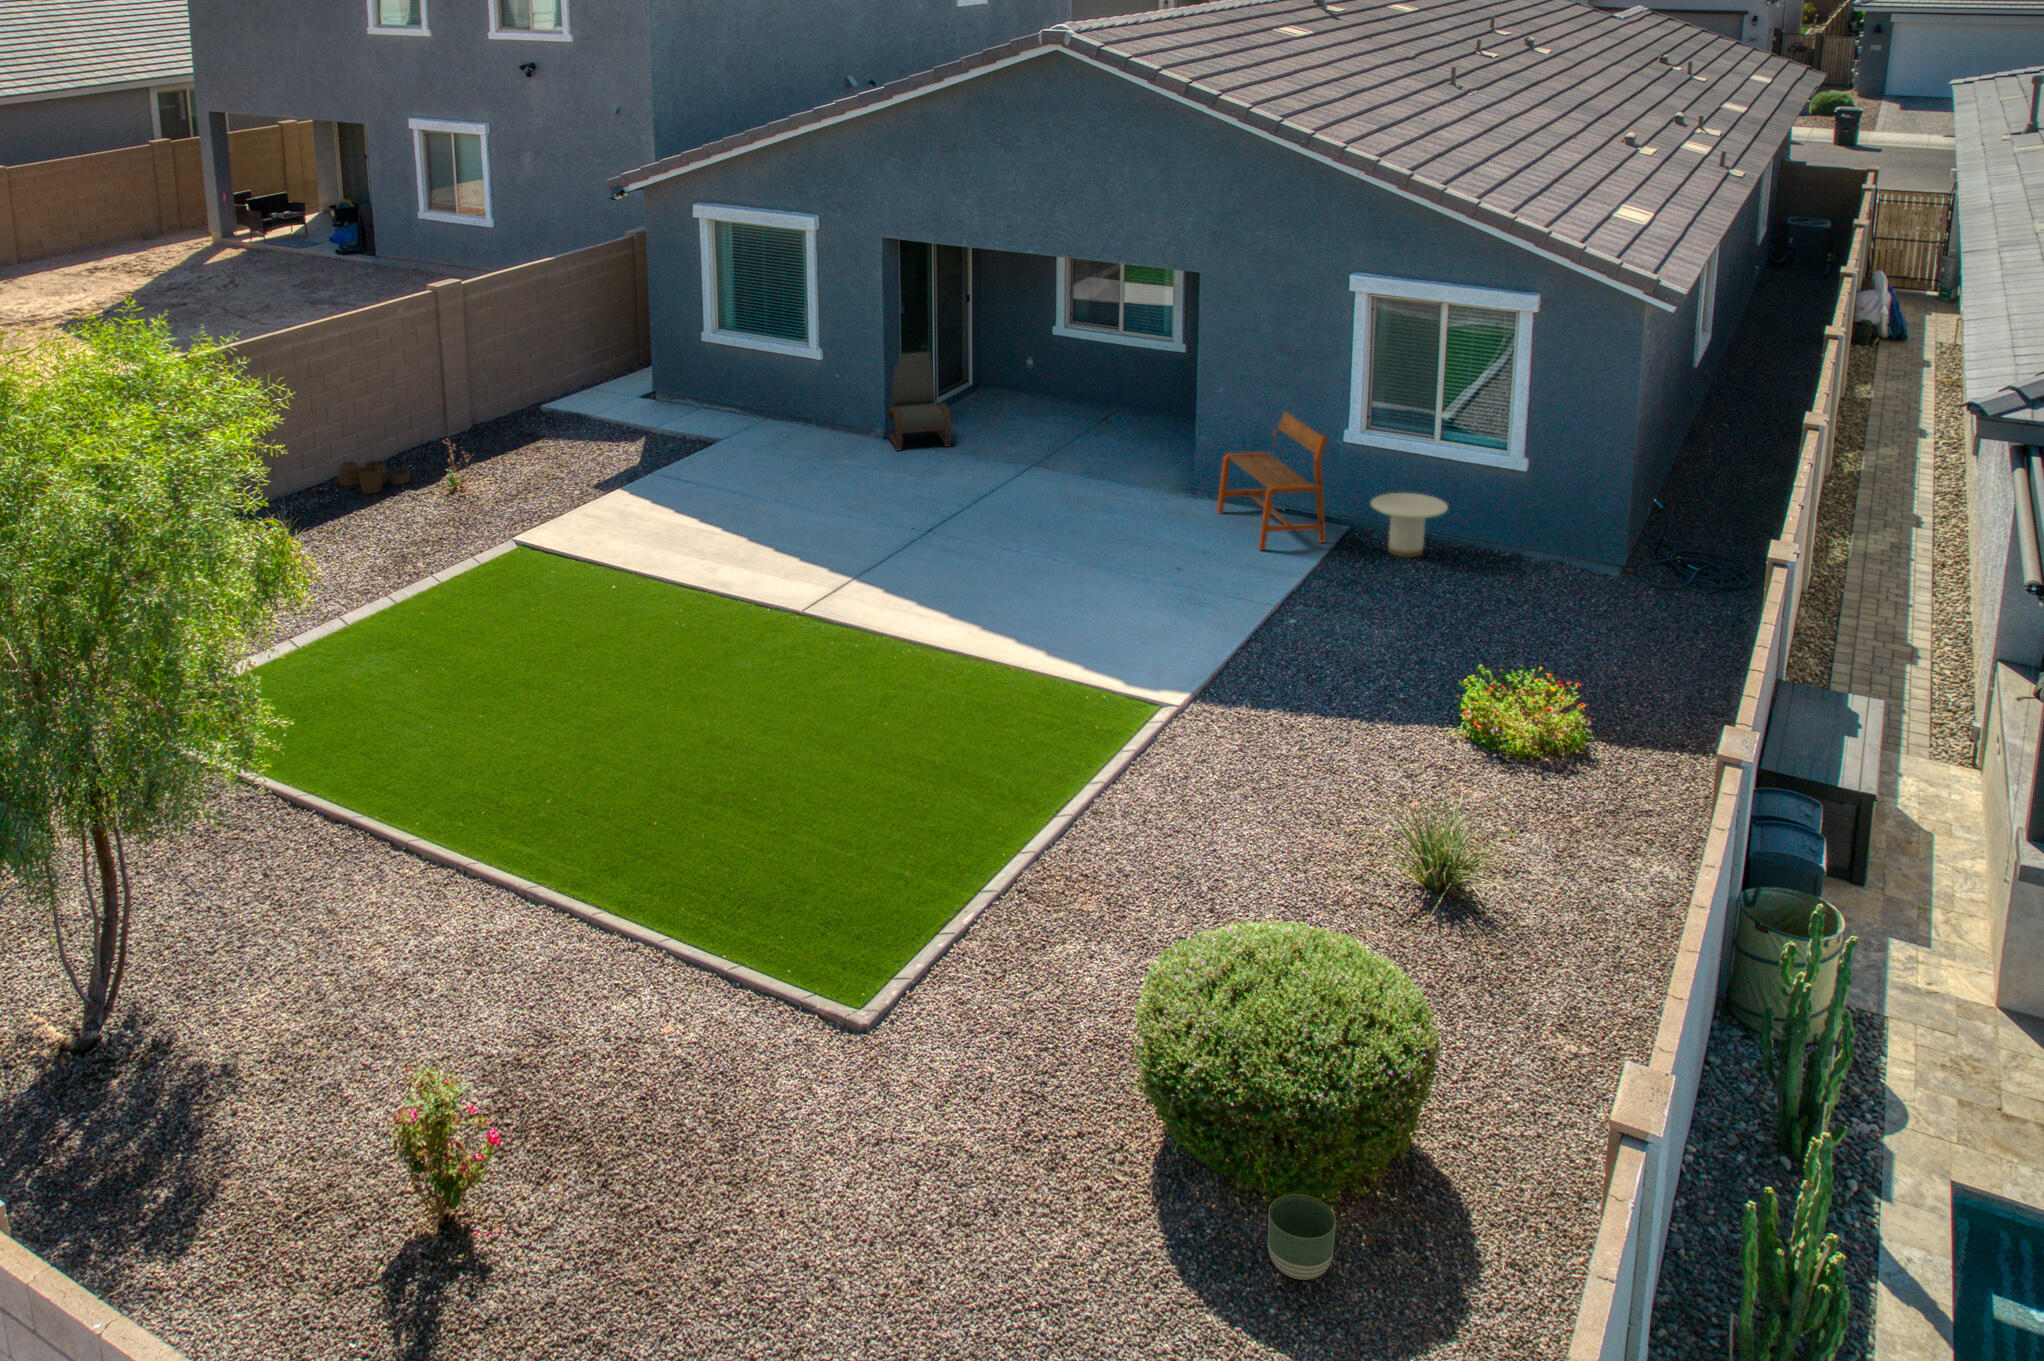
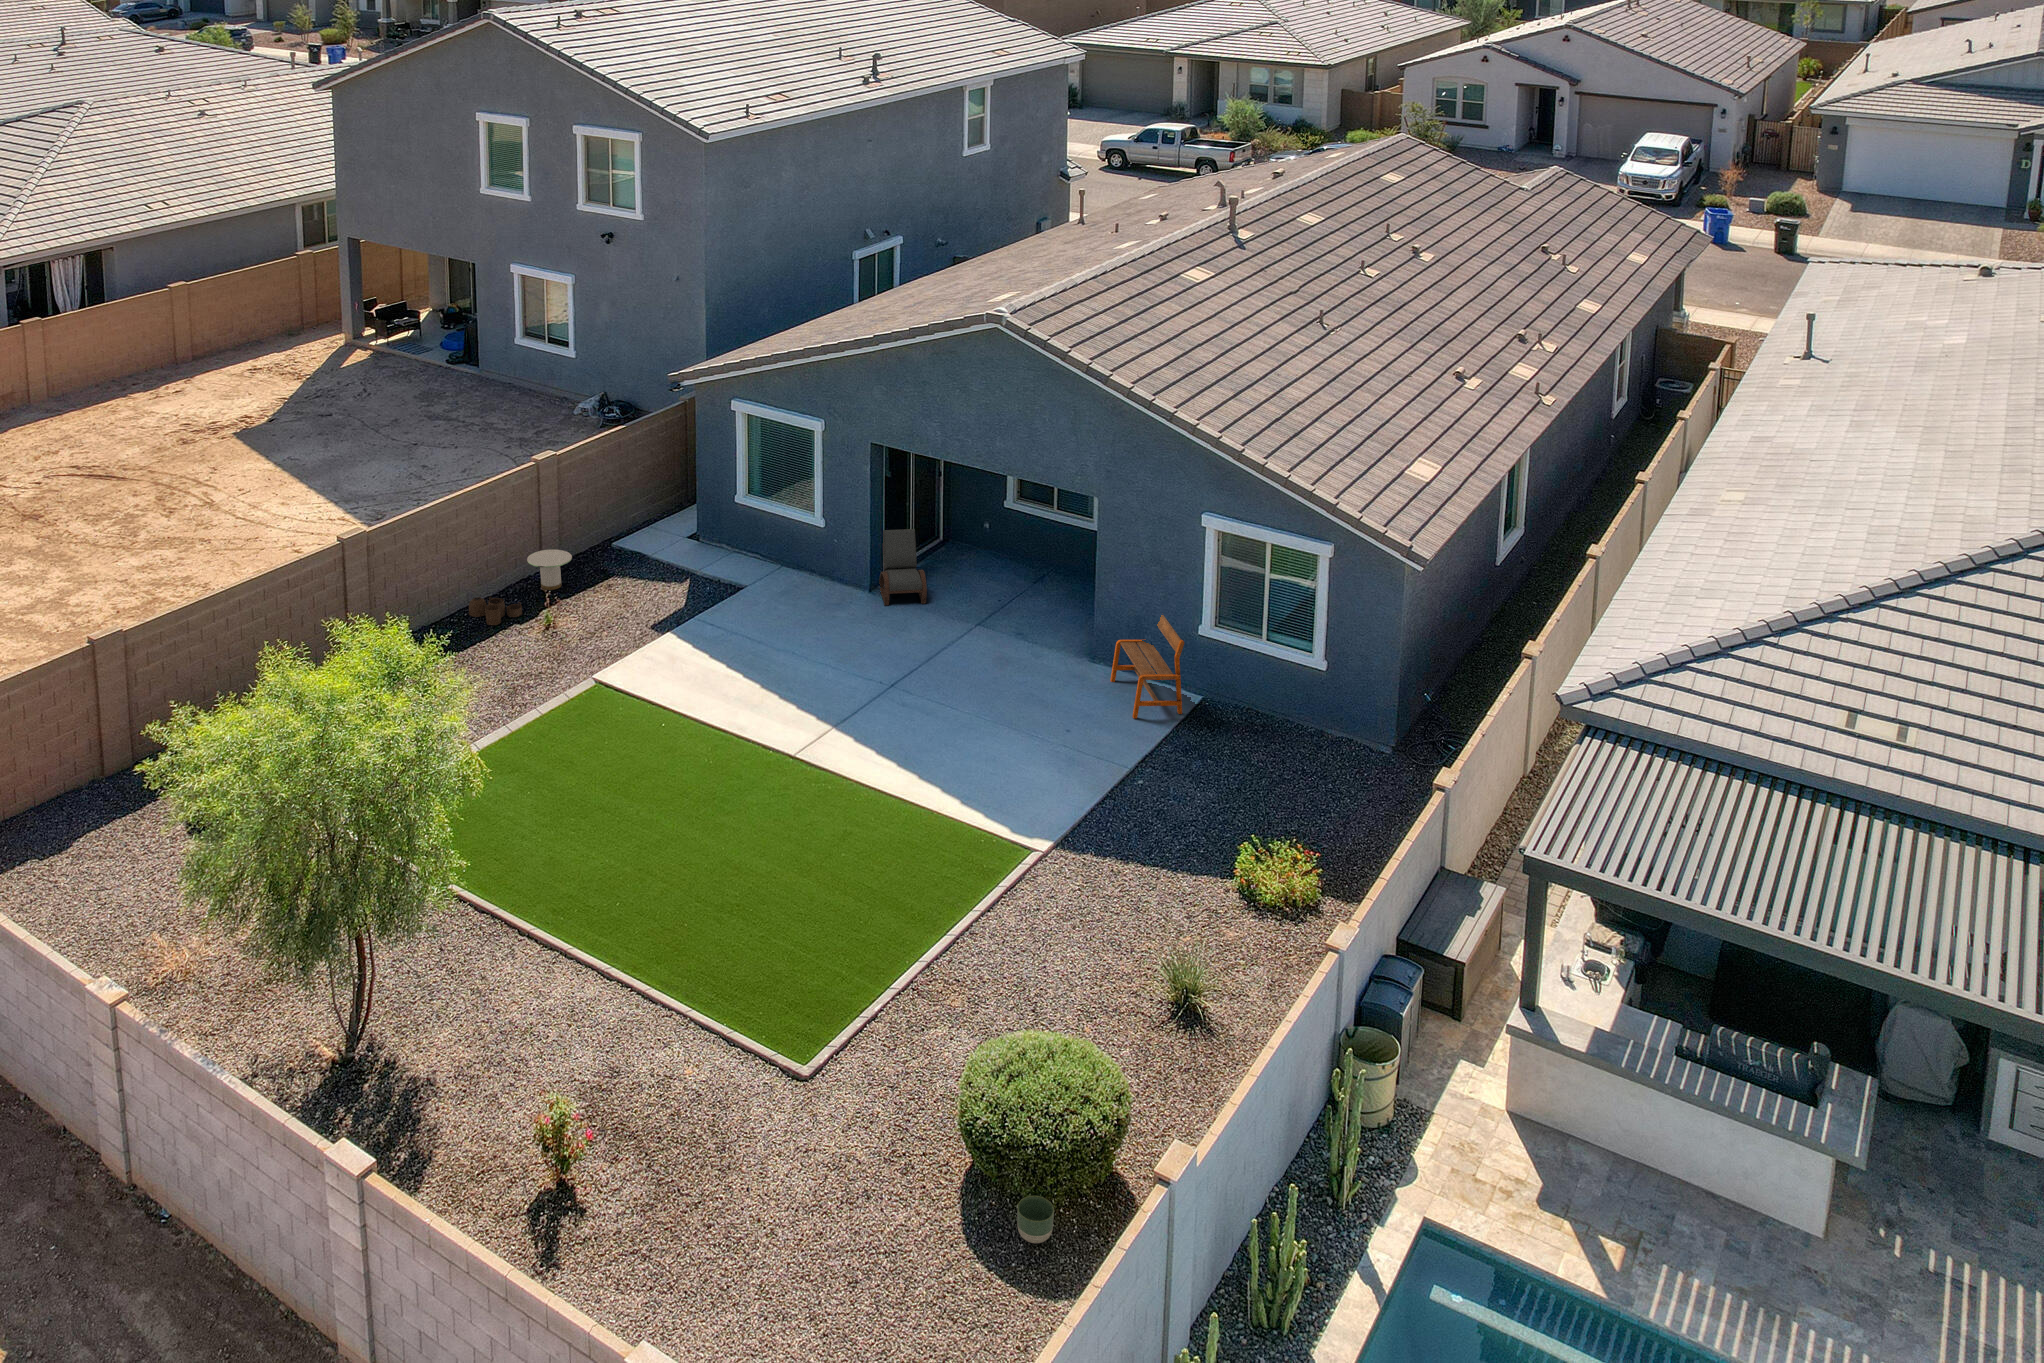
side table: present [1371,493,1448,557] -> present [527,550,572,590]

